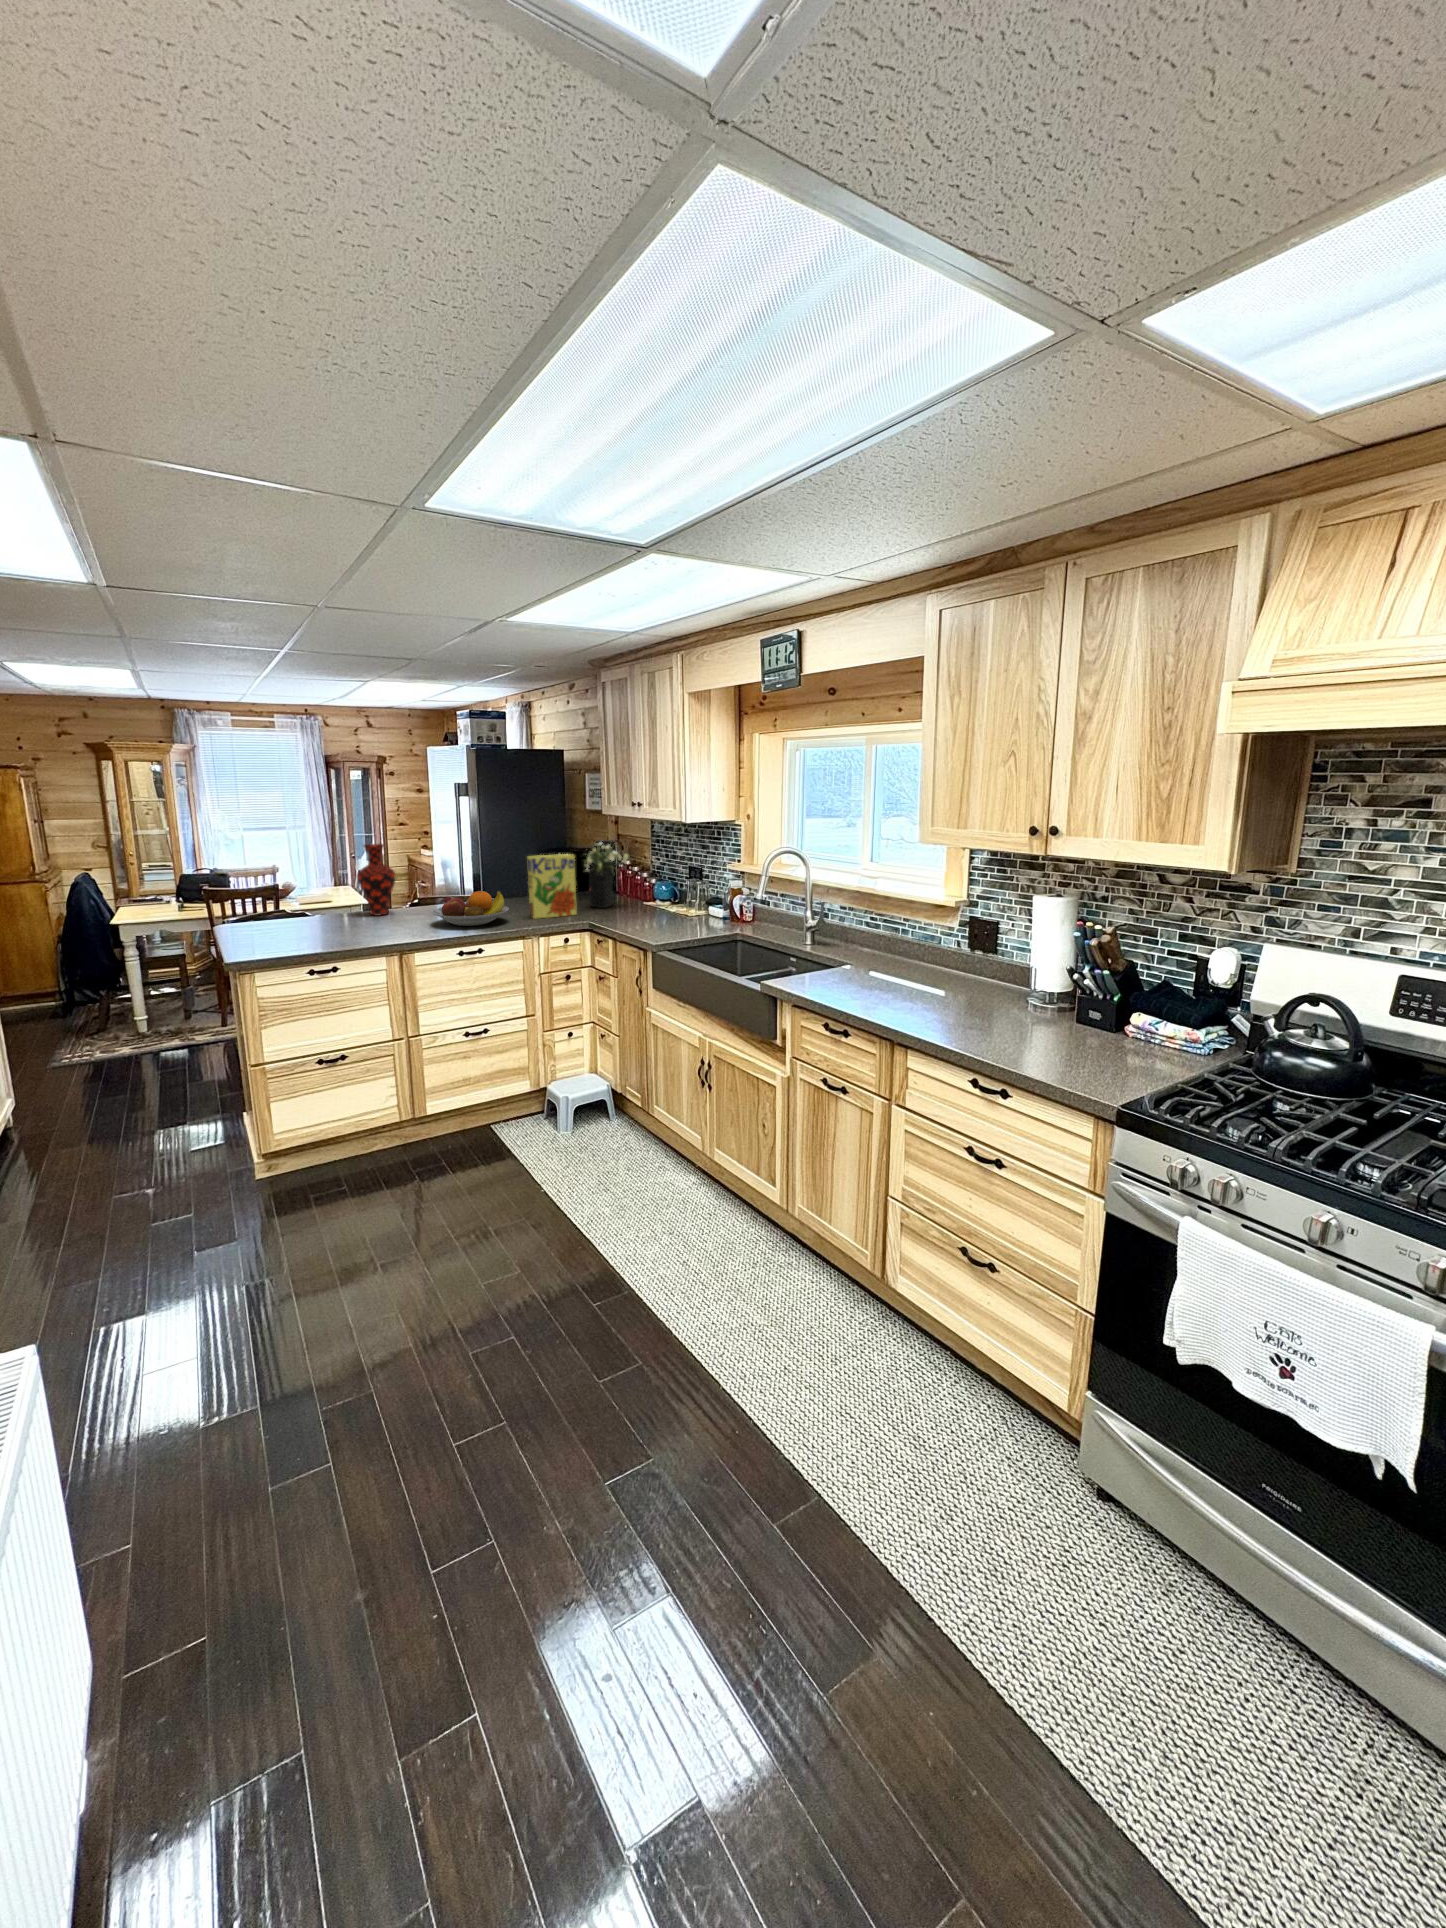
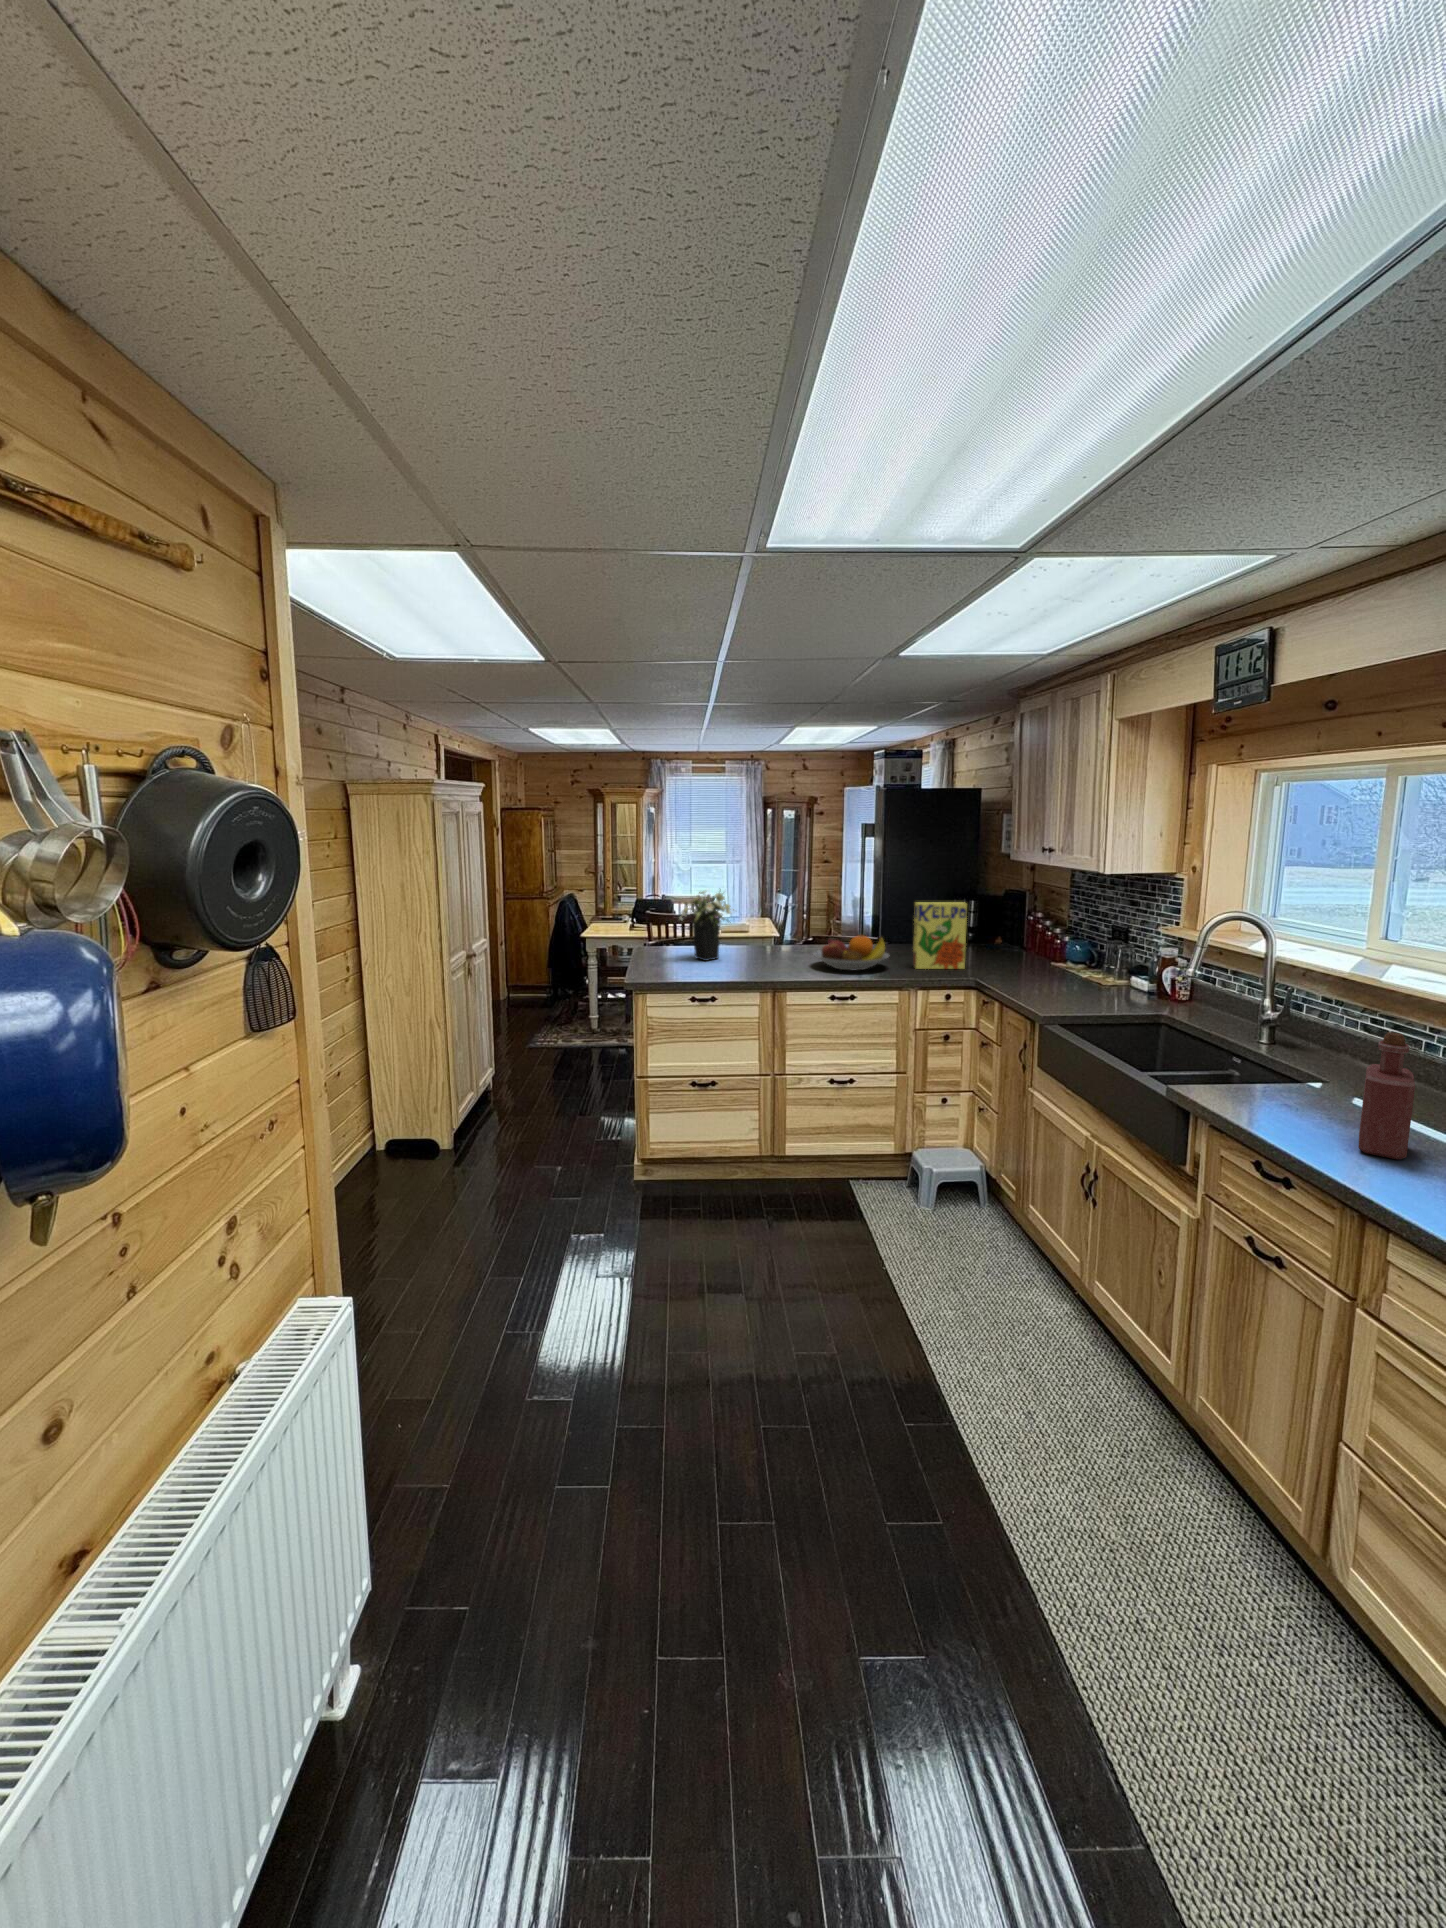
flower arrangement: present [584,843,628,908] -> present [679,891,734,961]
vase: present [357,844,396,915] -> none [754,883,788,951]
bottle: none [880,921,910,1005] -> present [1359,1032,1415,1159]

